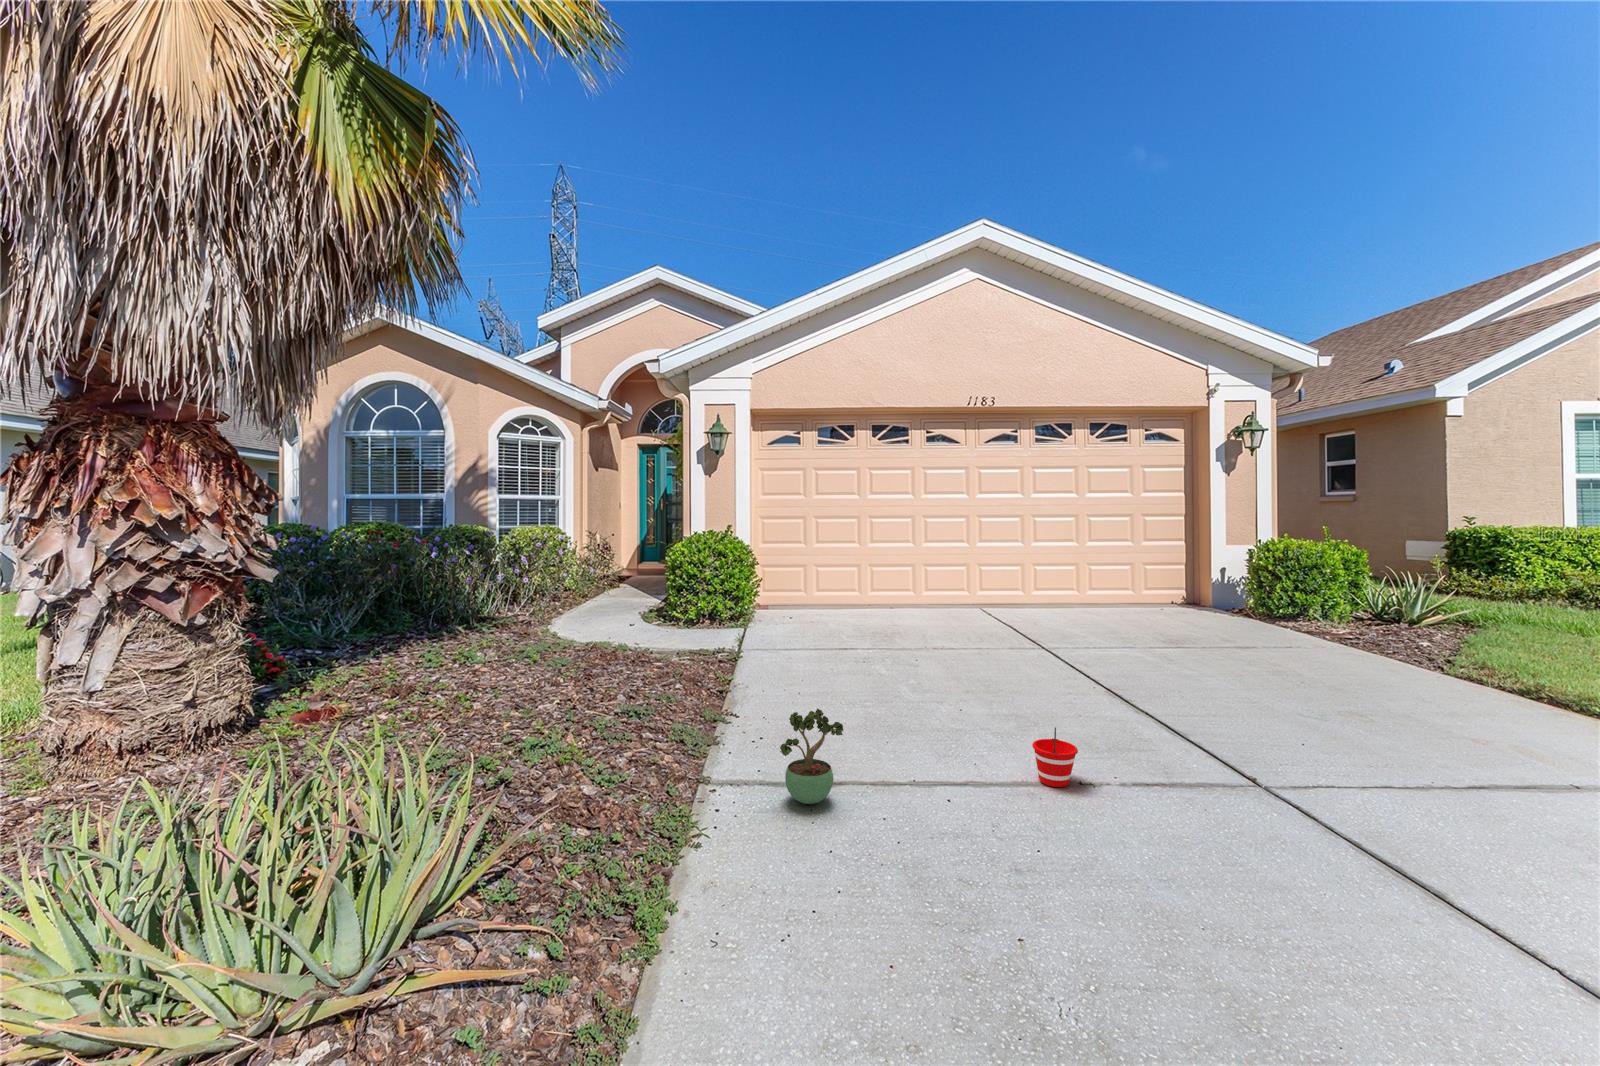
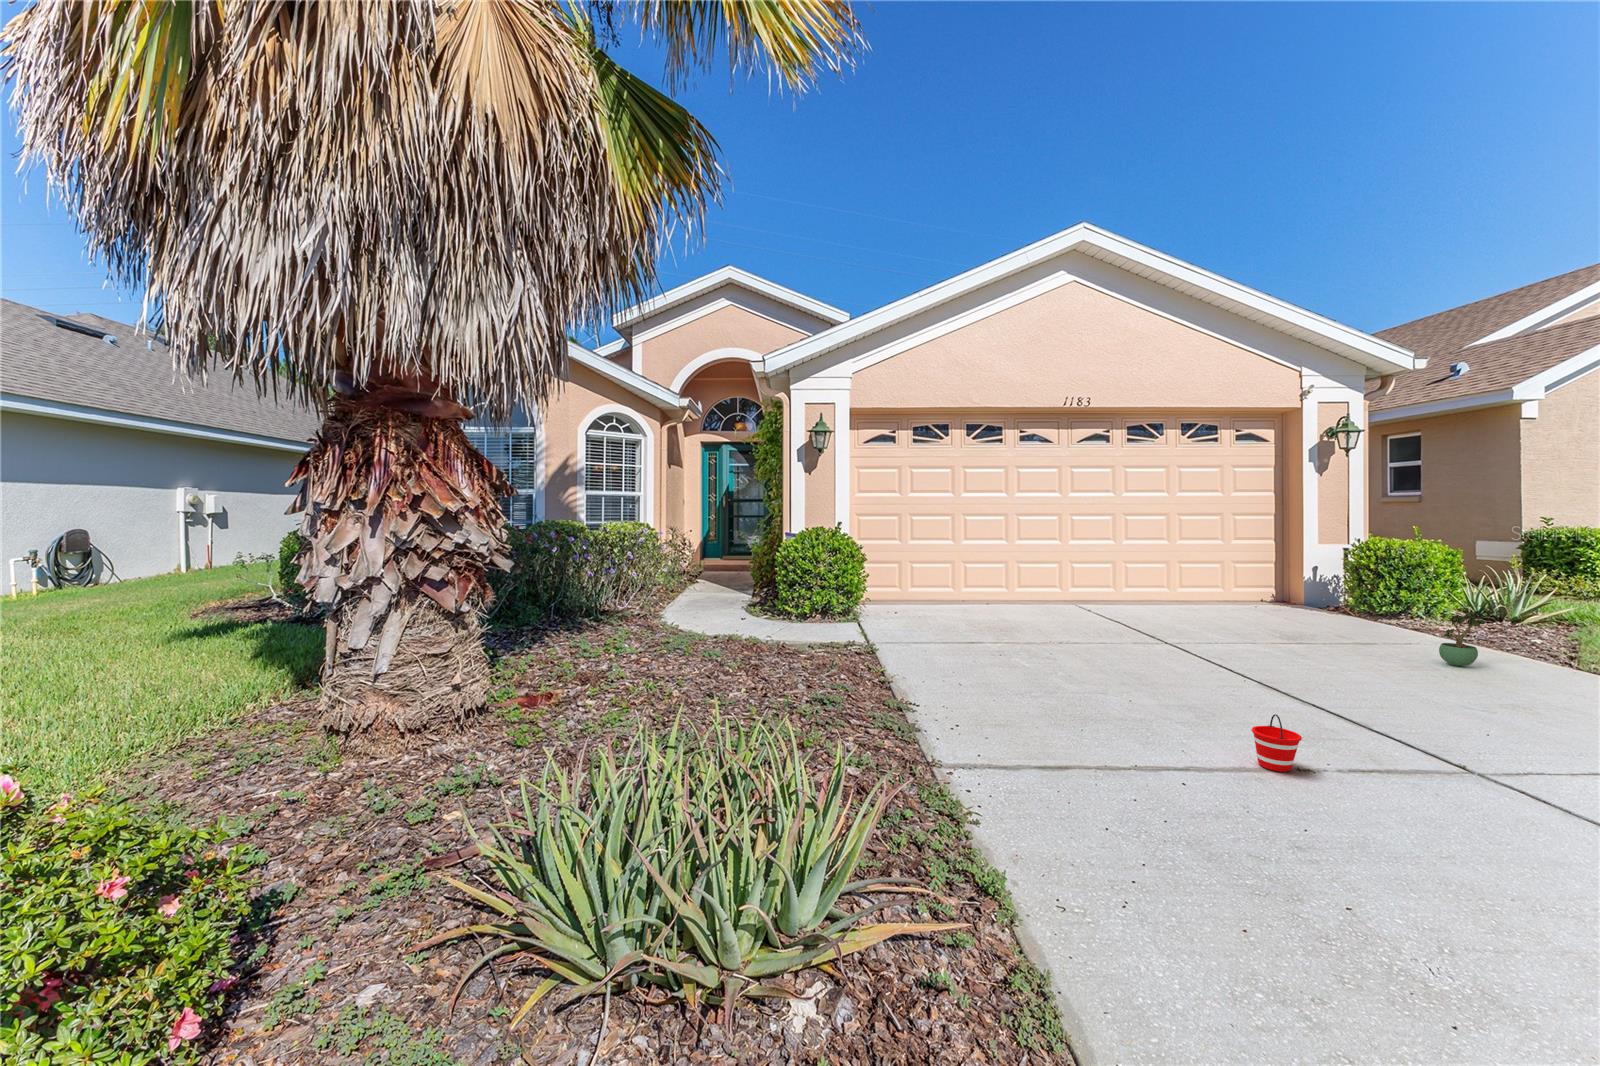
potted plant: present [780,708,843,804] -> present [1439,612,1485,666]

